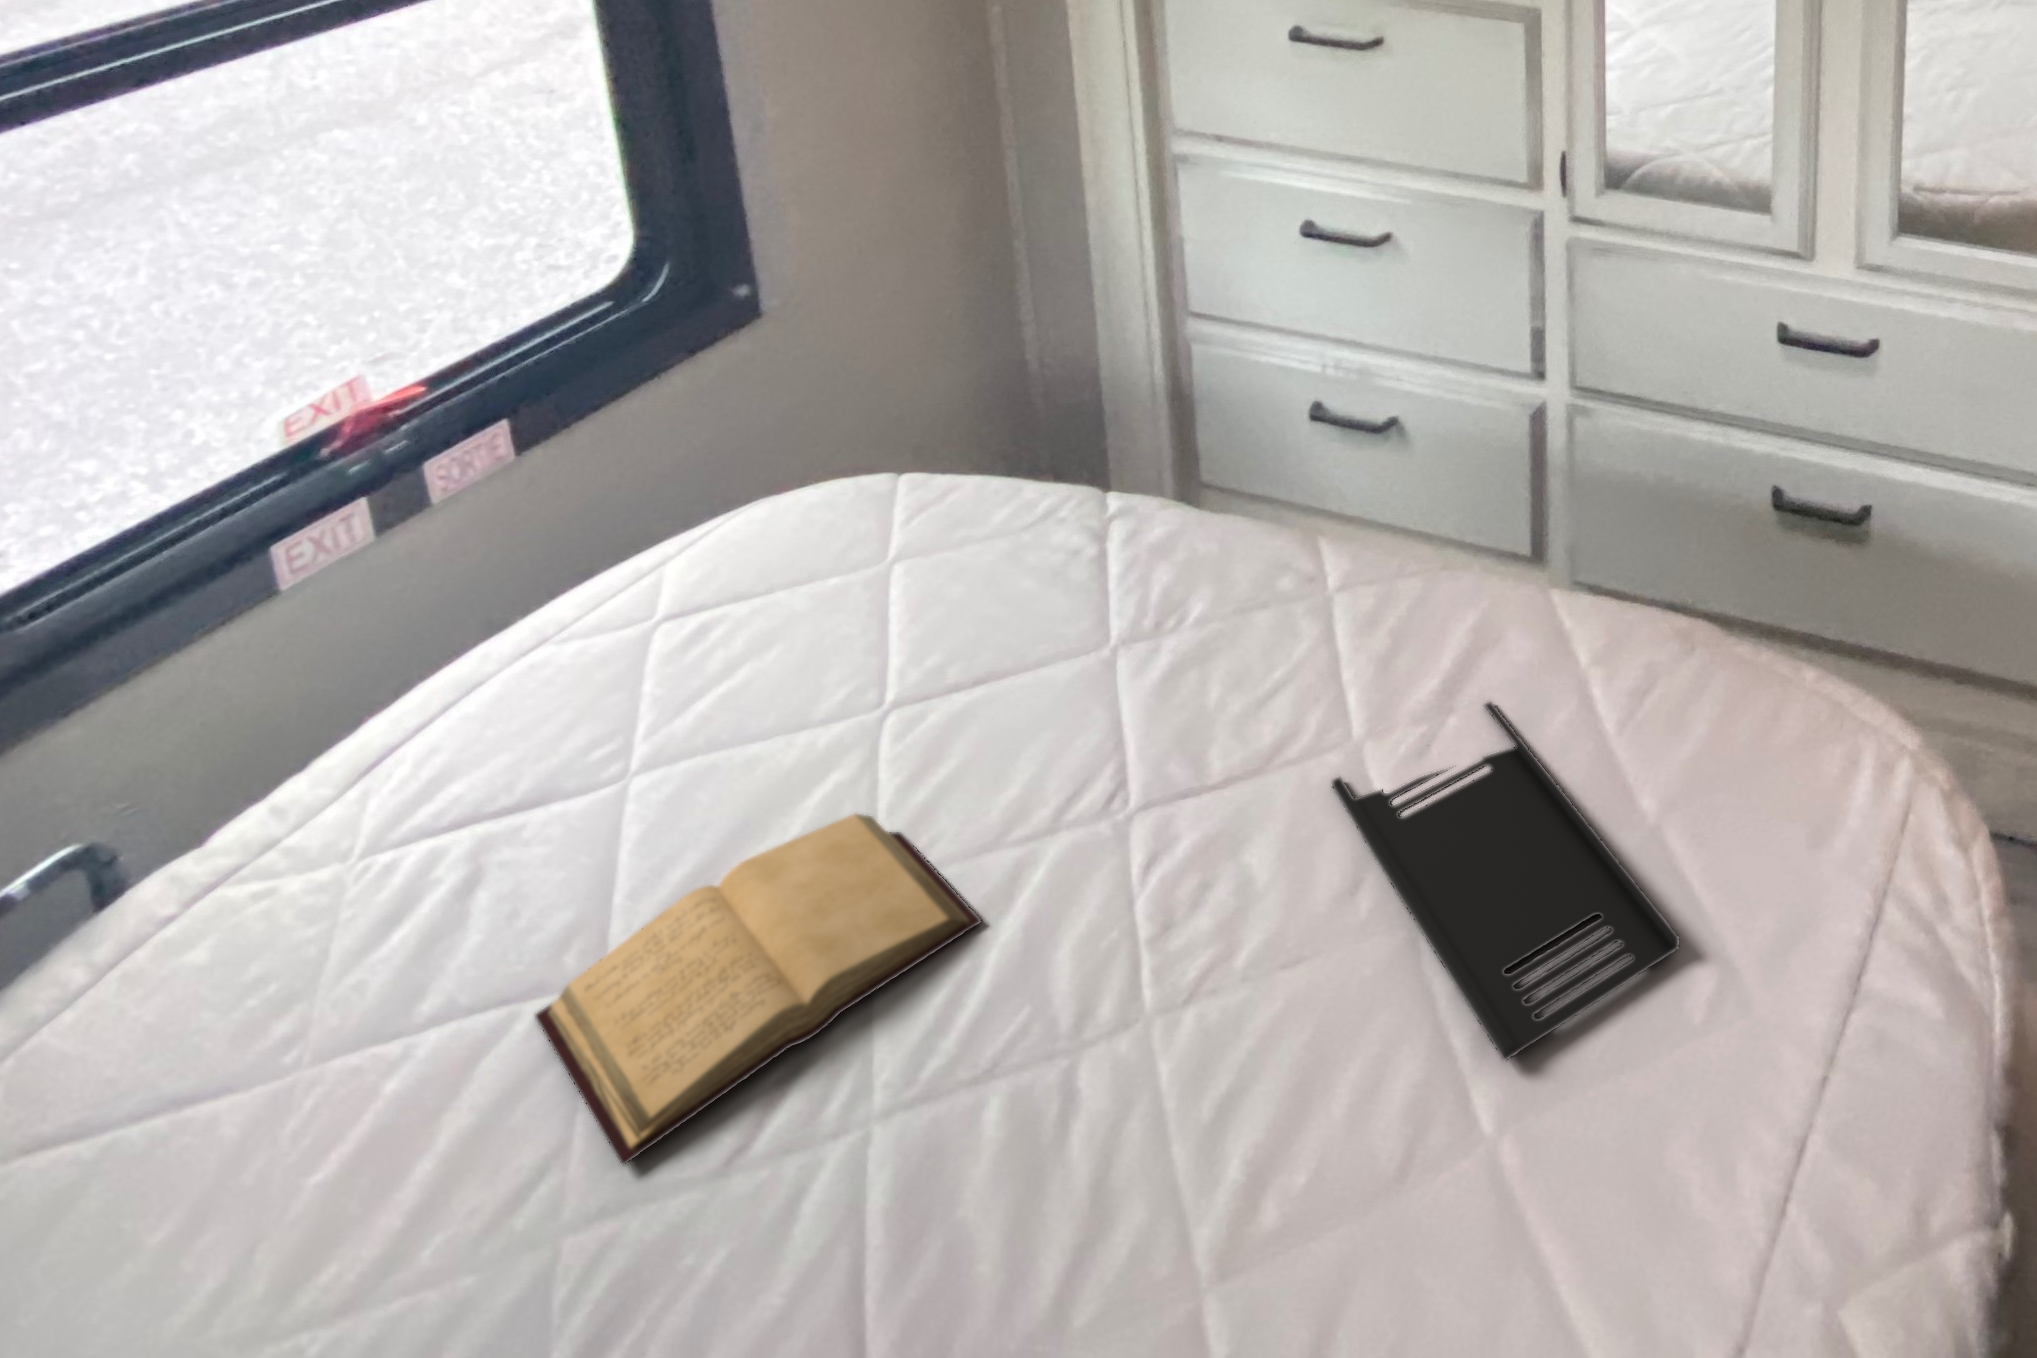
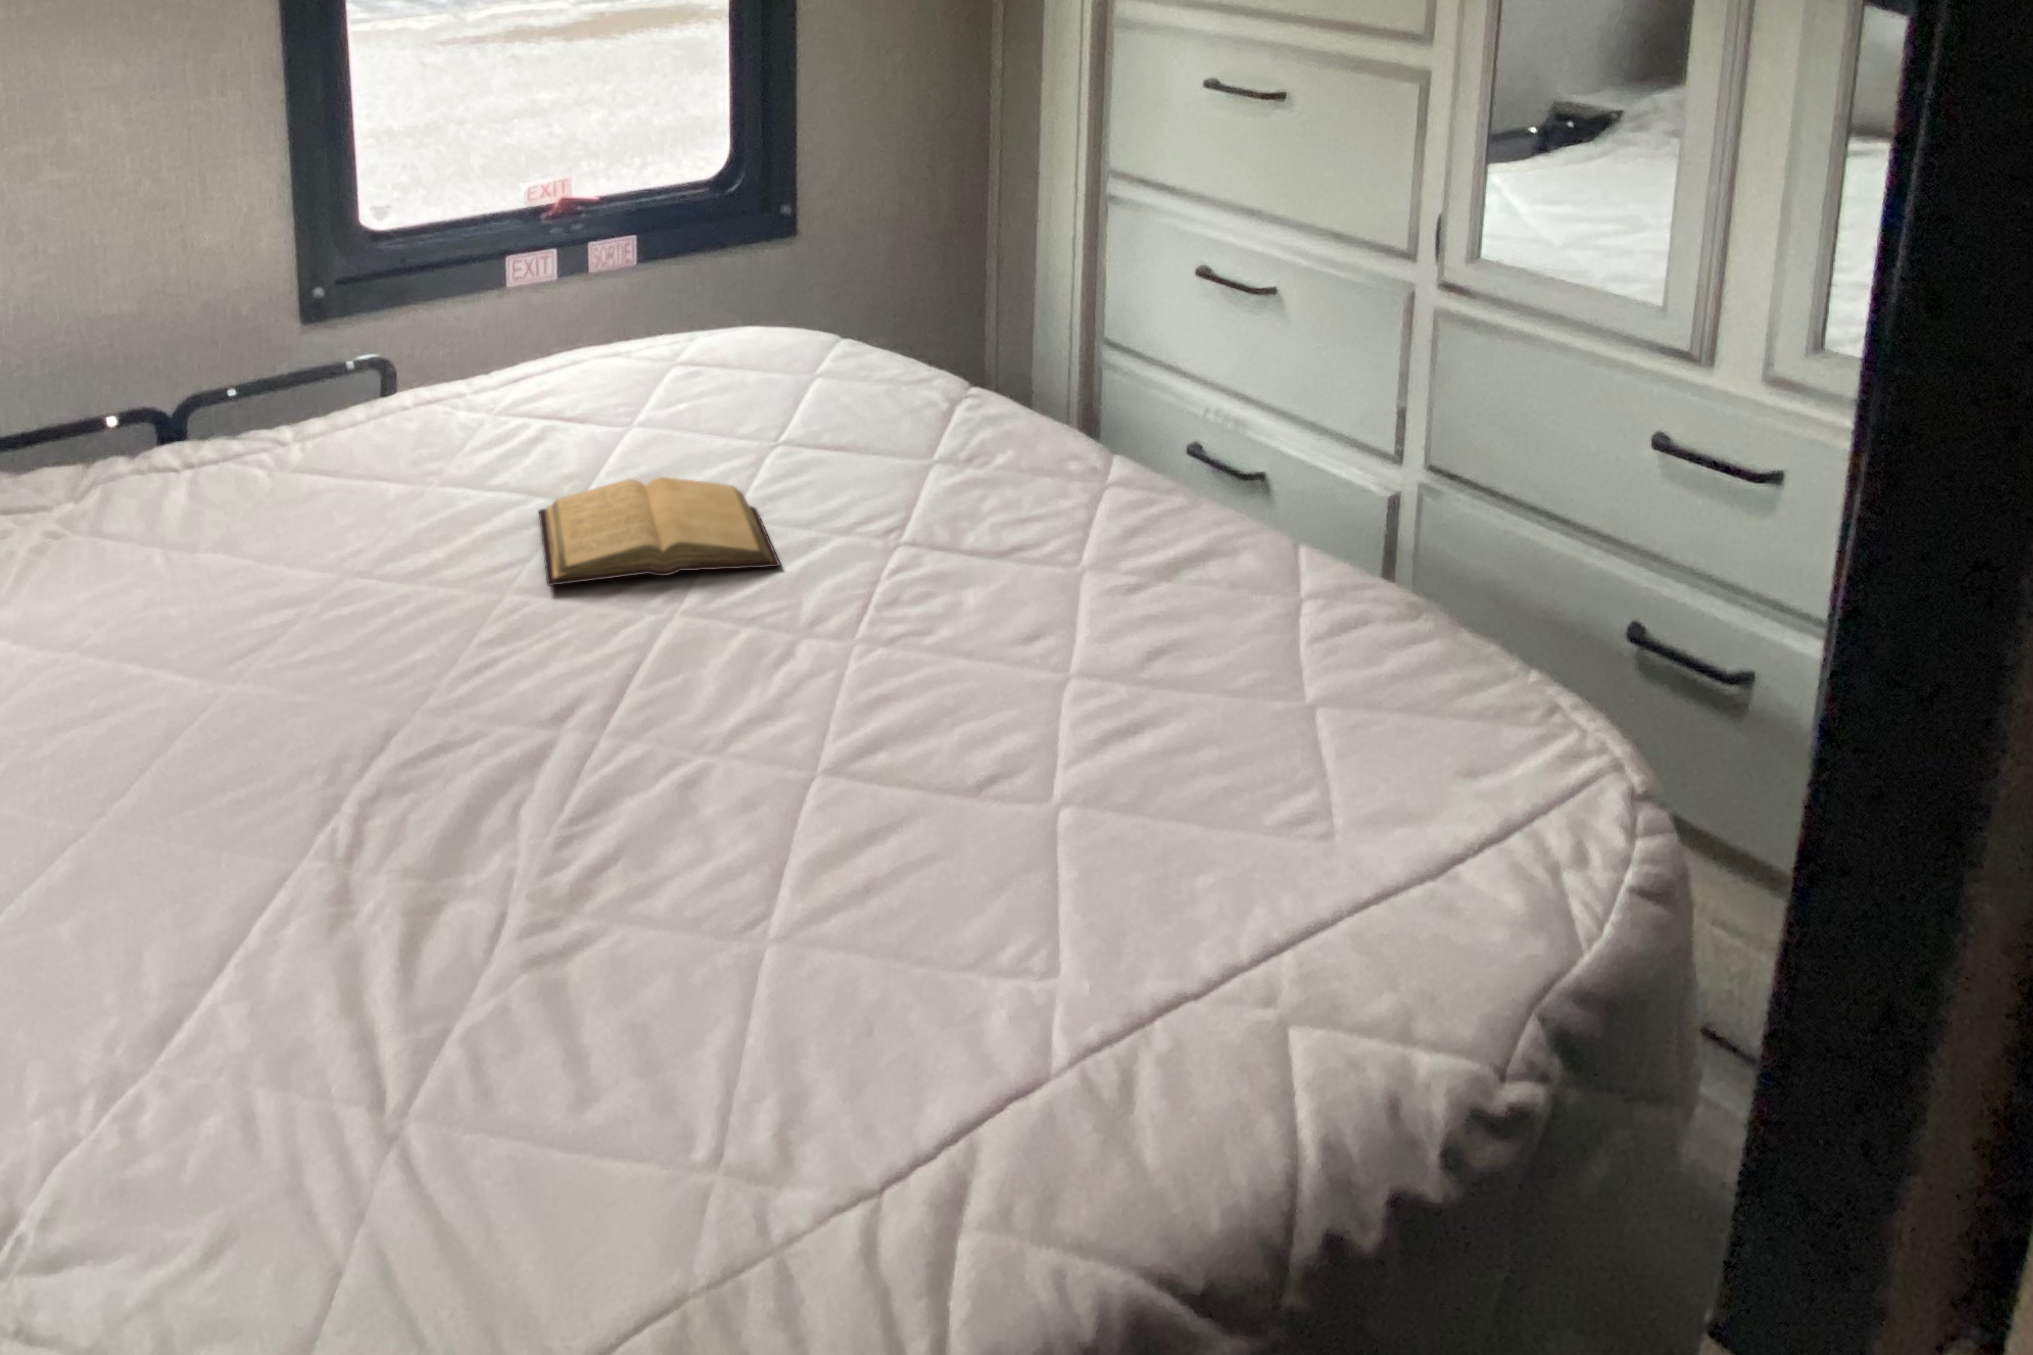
tray: present [1332,702,1679,1062] -> none [1050,588,1293,800]

